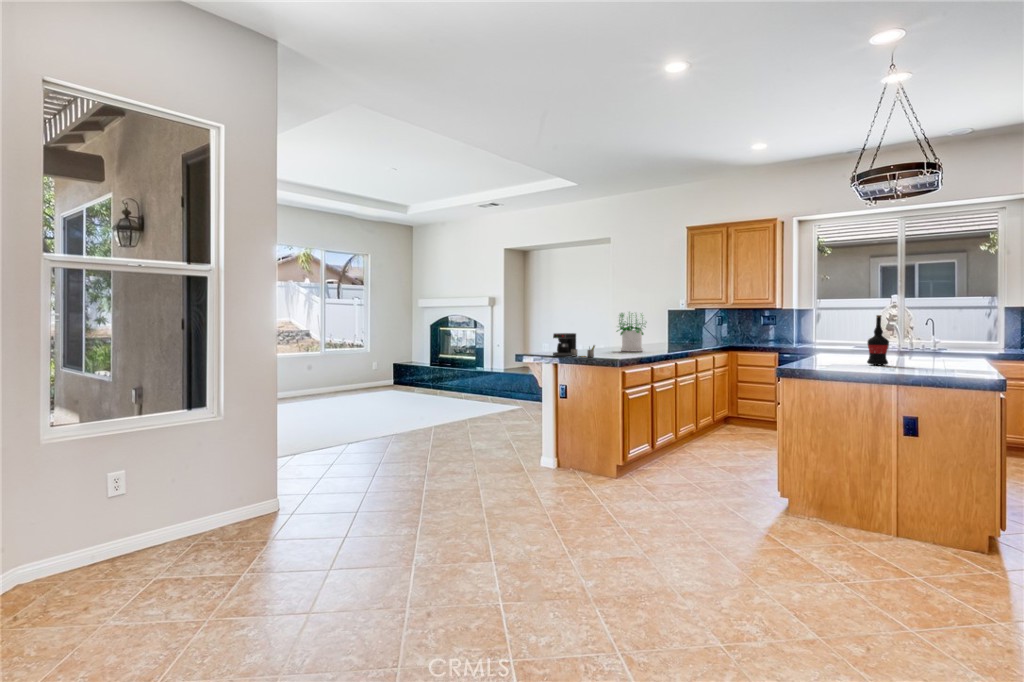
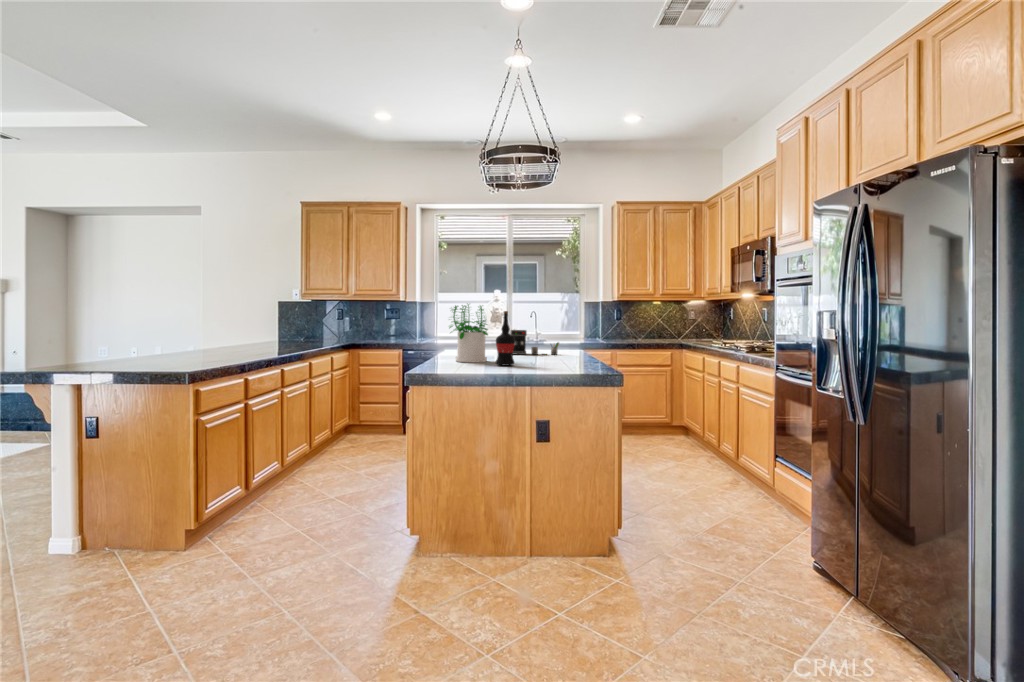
potted plant: present [617,313,644,351] -> present [449,304,488,362]
coffee maker: present [553,333,595,357] -> present [510,330,559,355]

